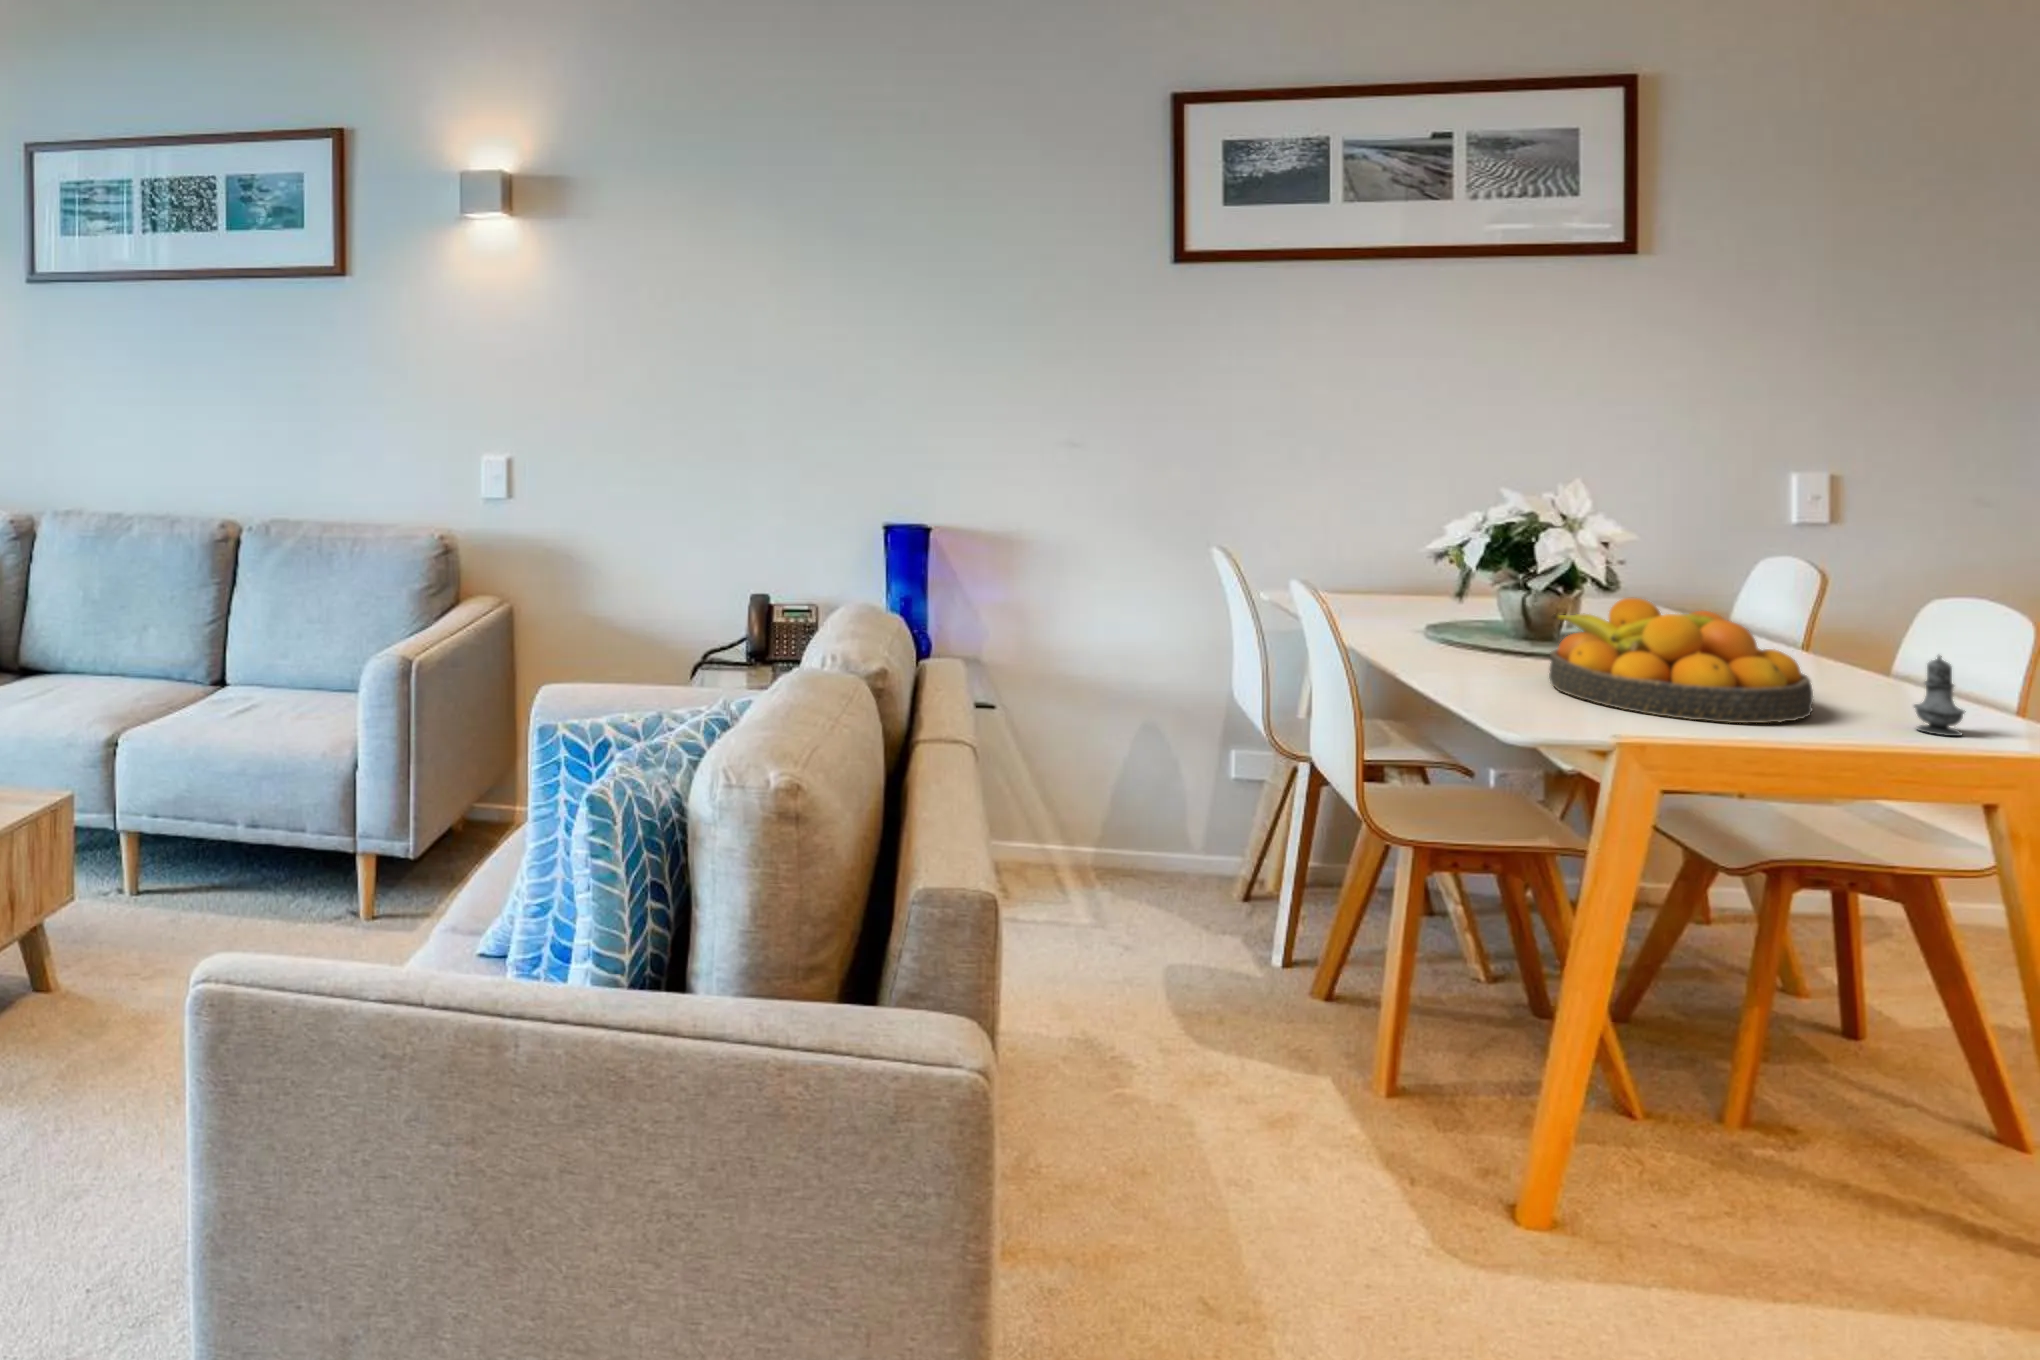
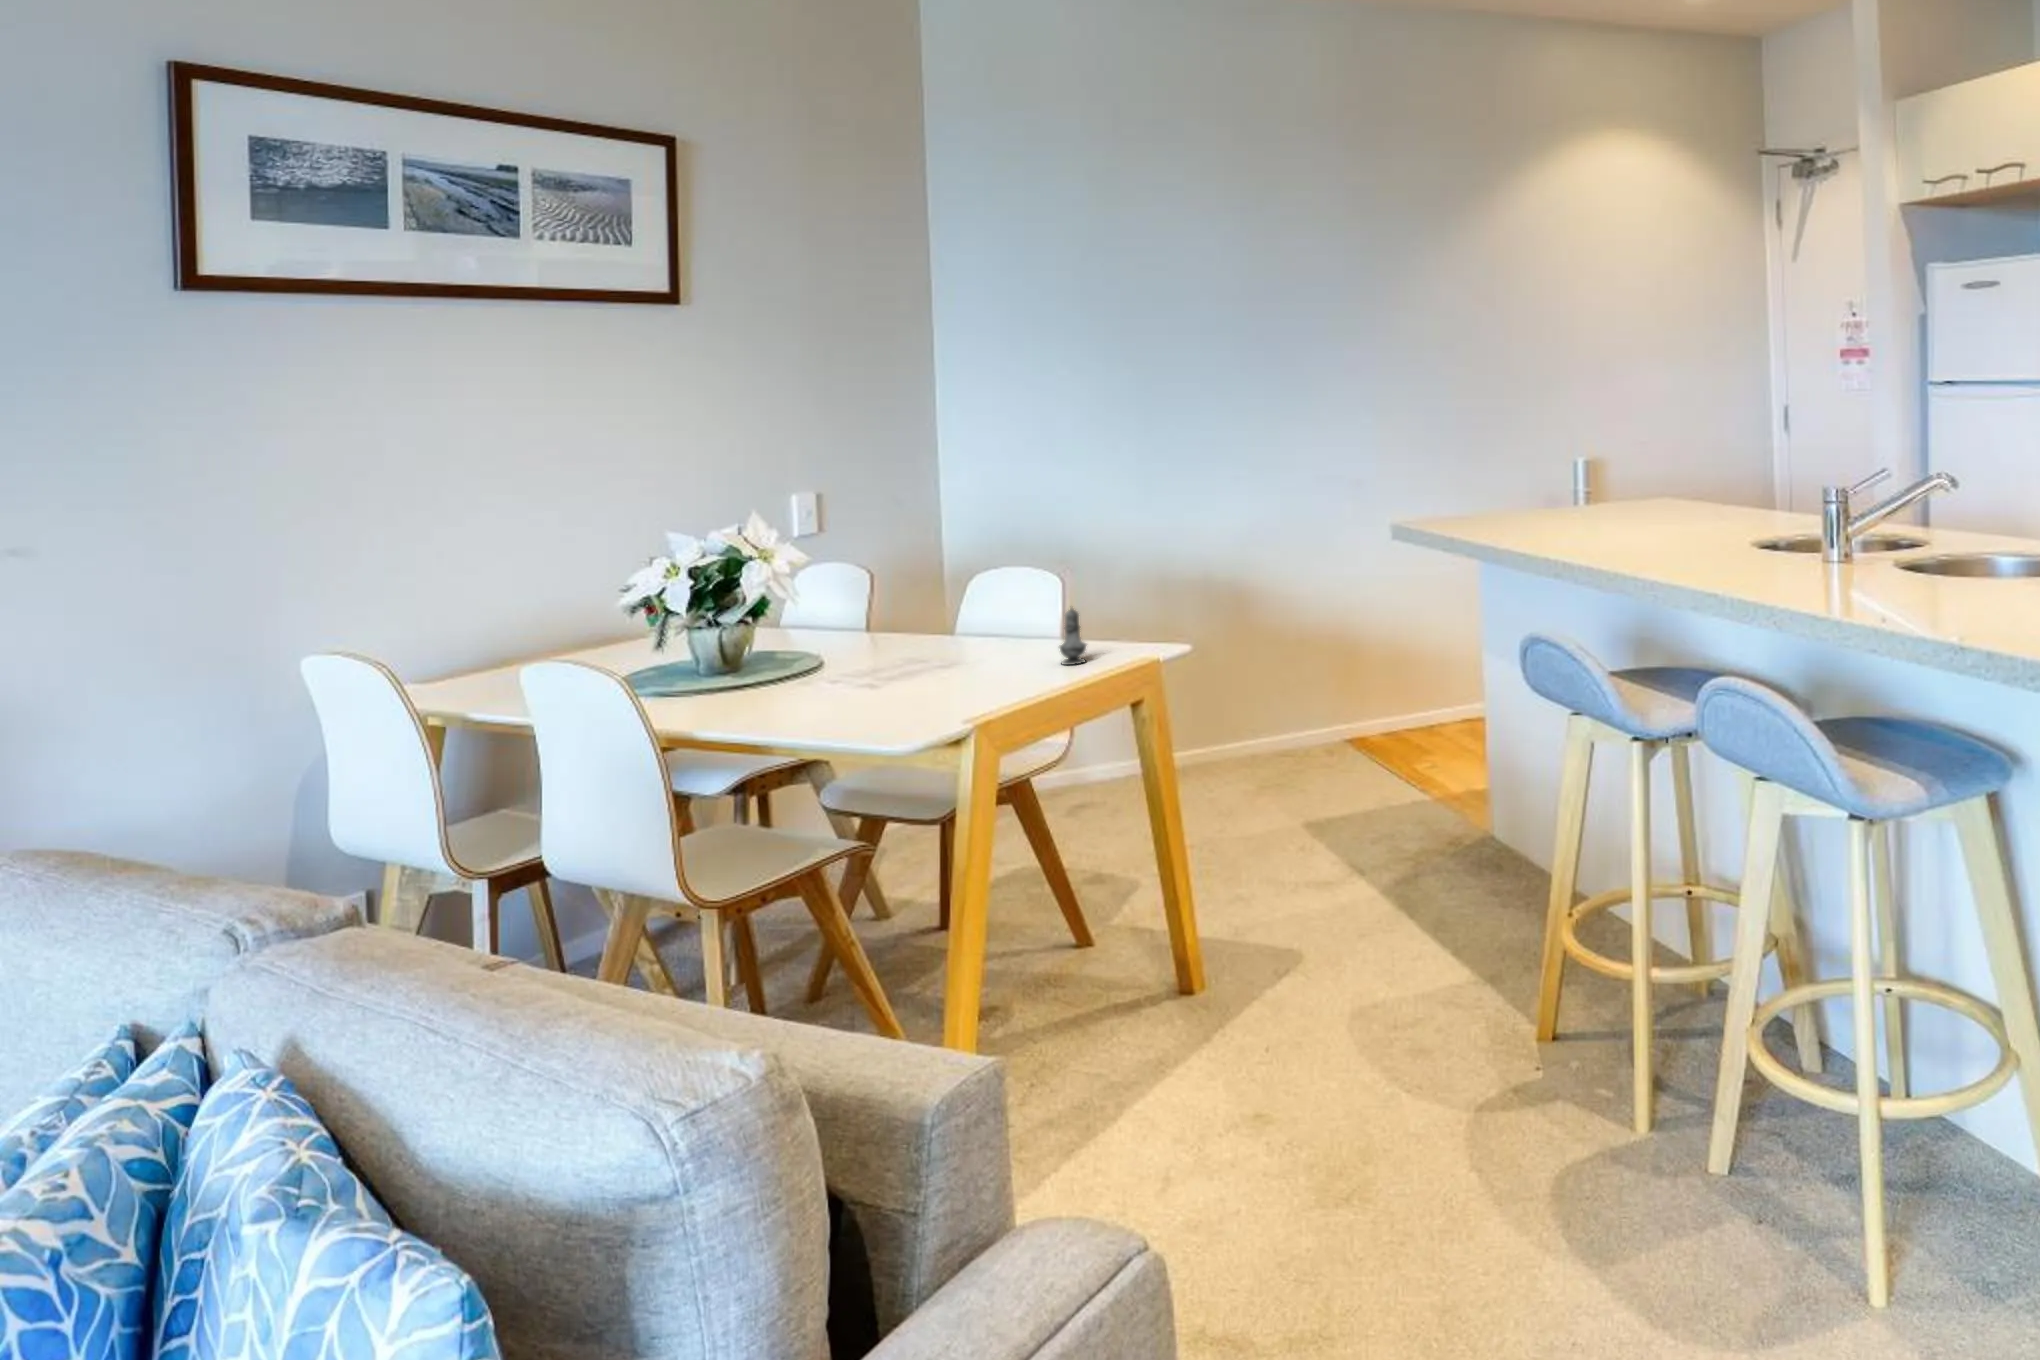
fruit bowl: present [1549,598,1813,724] -> none [812,610,1012,709]

